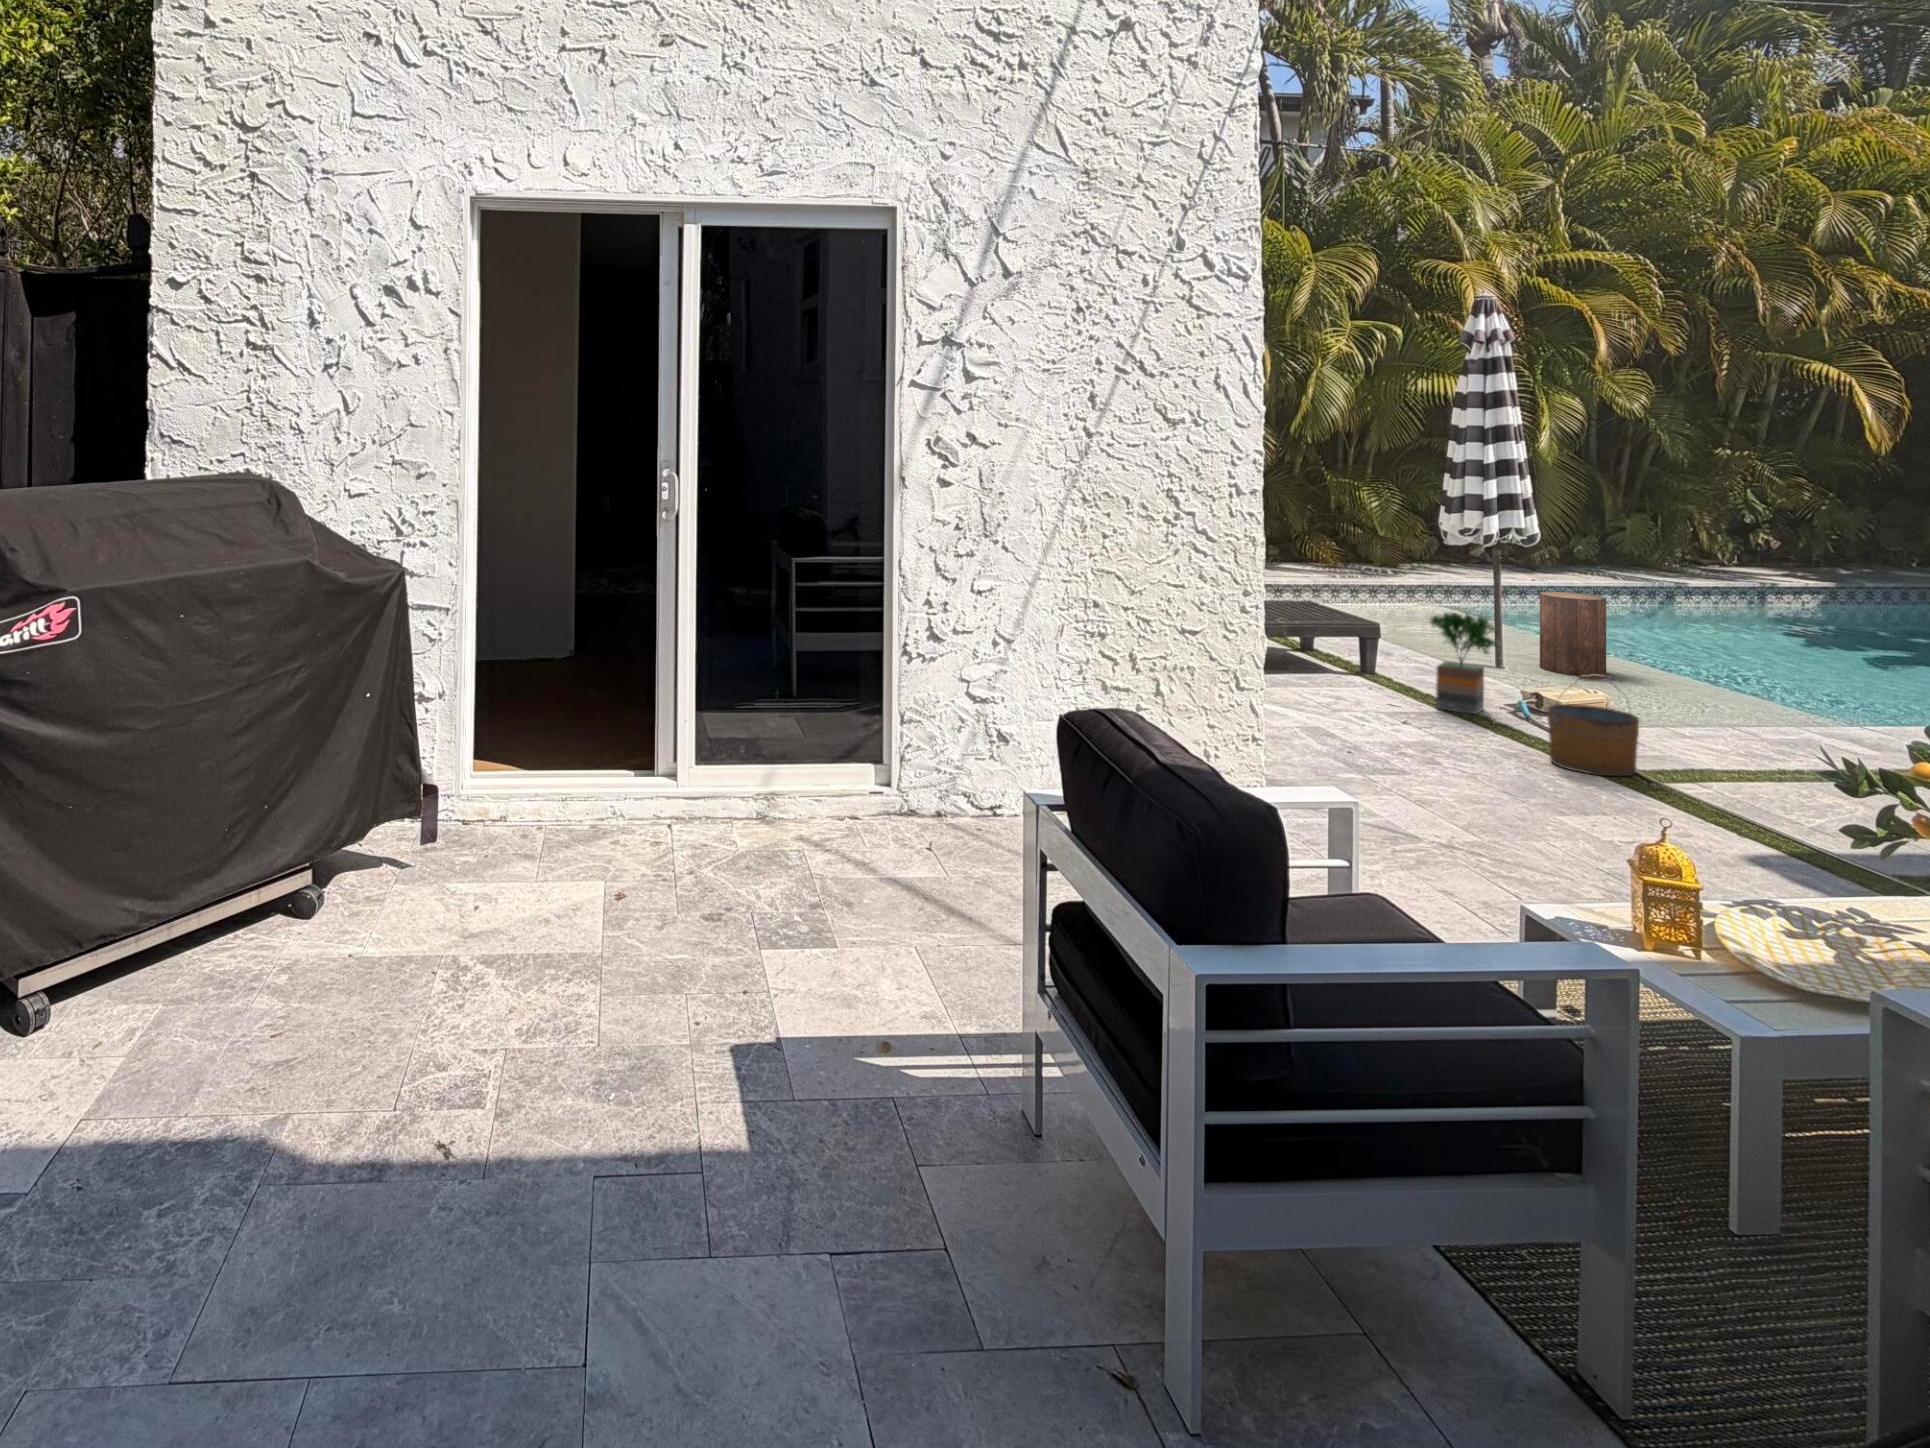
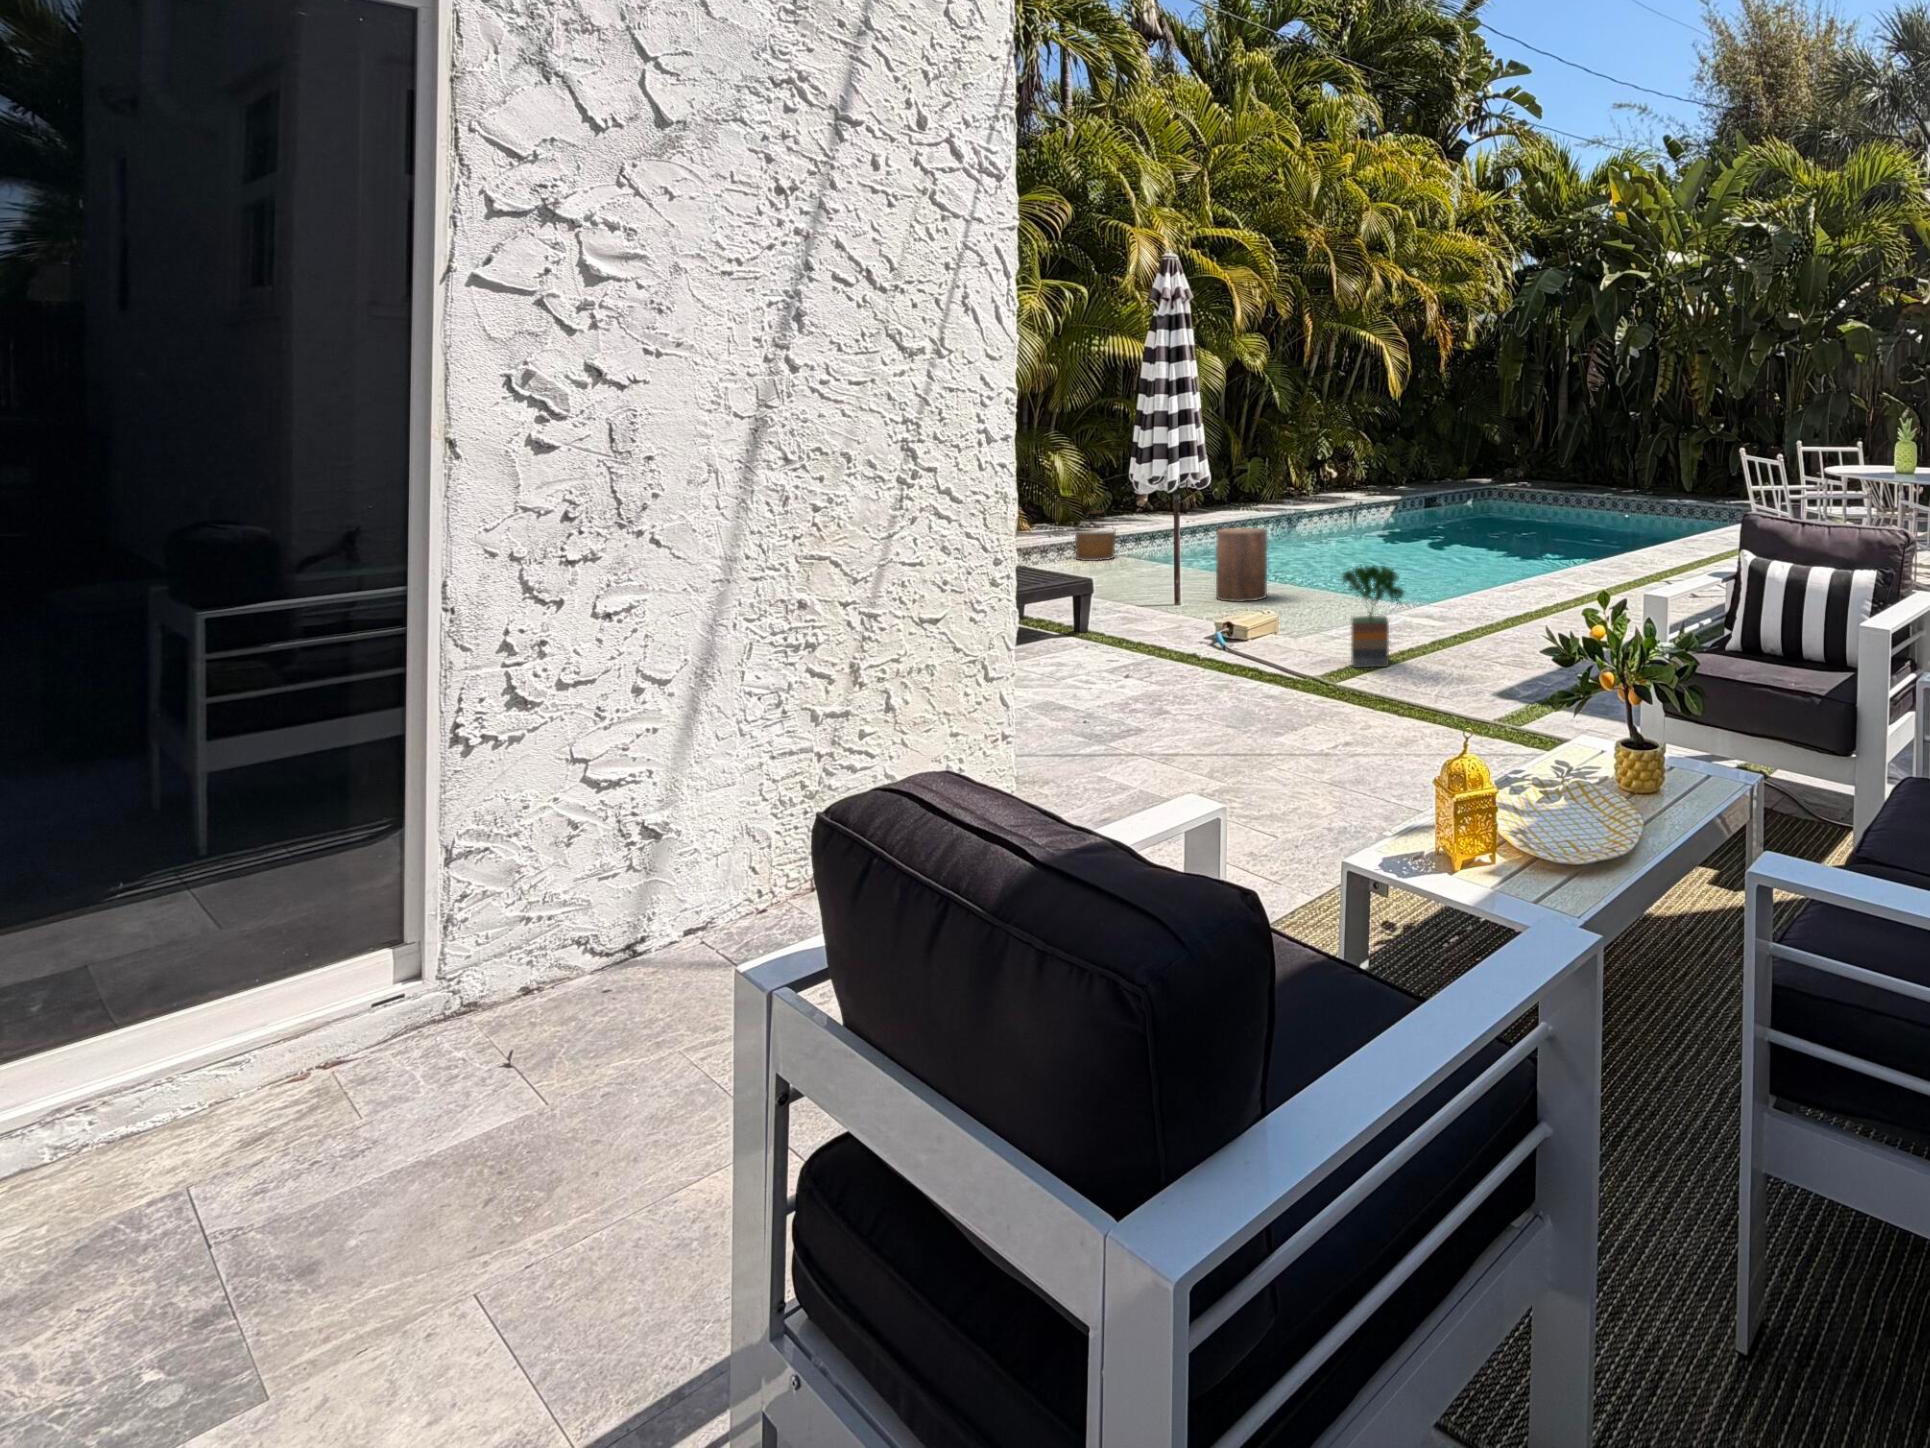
potted tree: present [1430,613,1498,714] -> present [1342,565,1404,667]
bucket: present [1548,674,1639,776] -> present [1075,510,1116,561]

